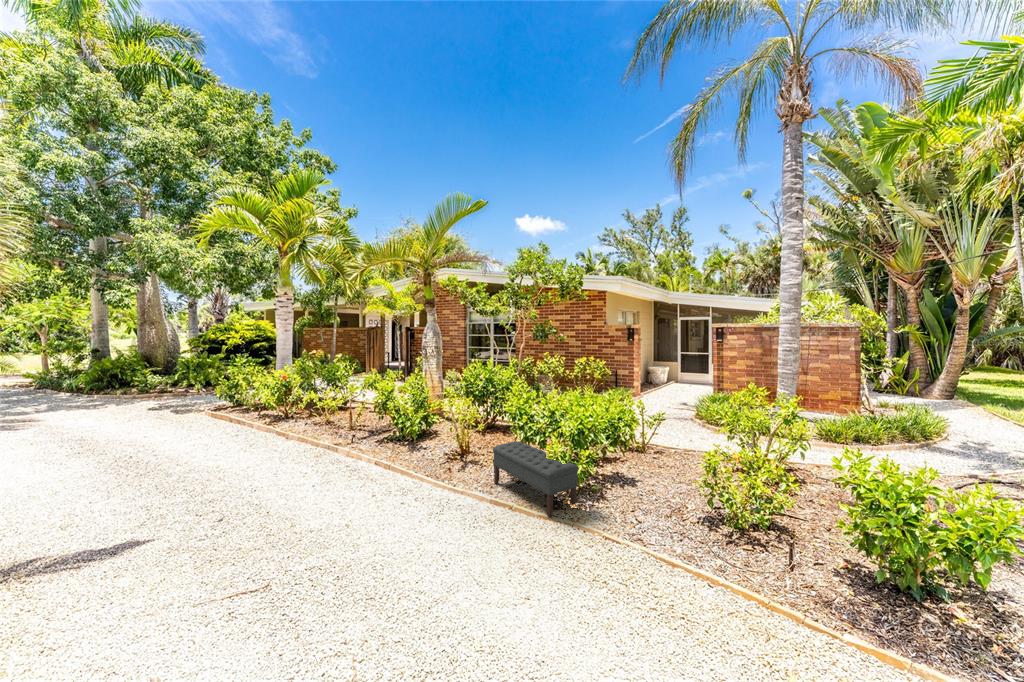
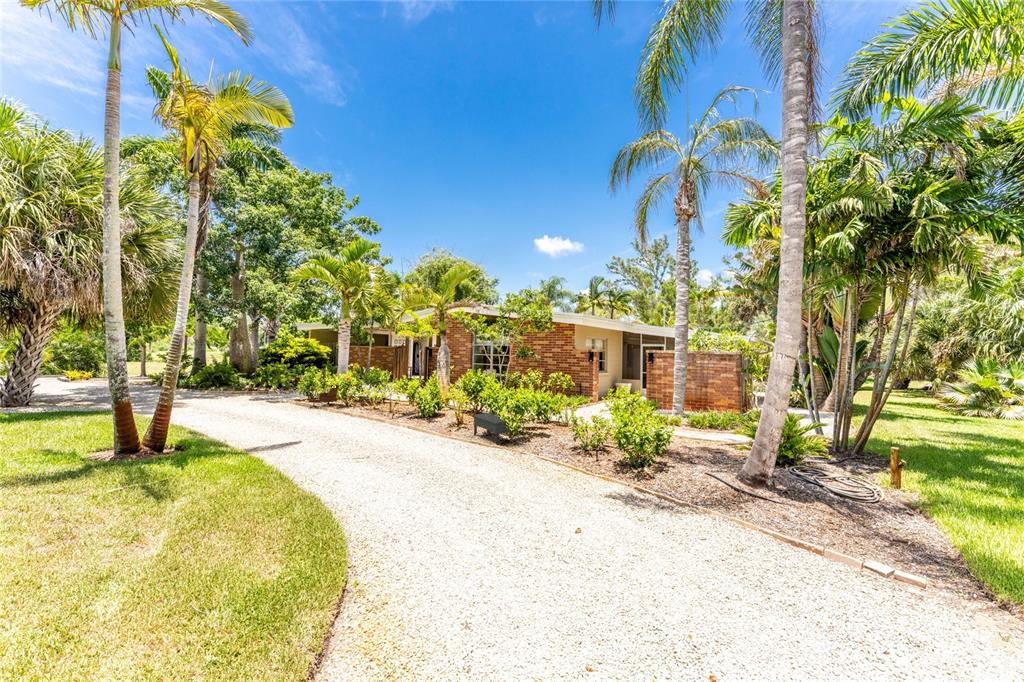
lounge chair: none [224,383,276,424] -> present [309,385,339,408]

